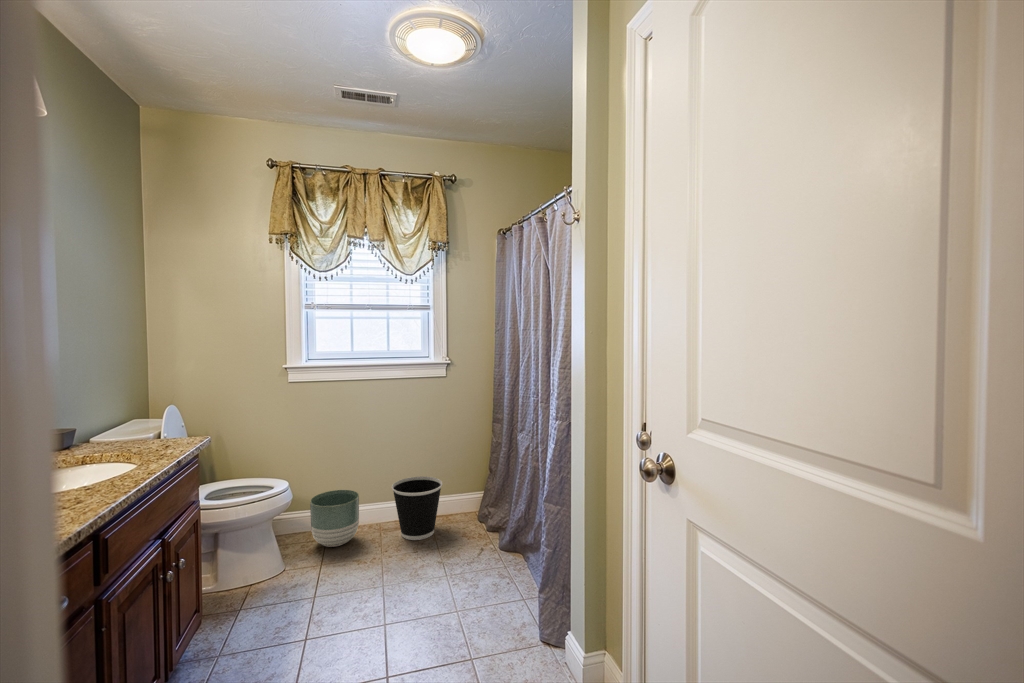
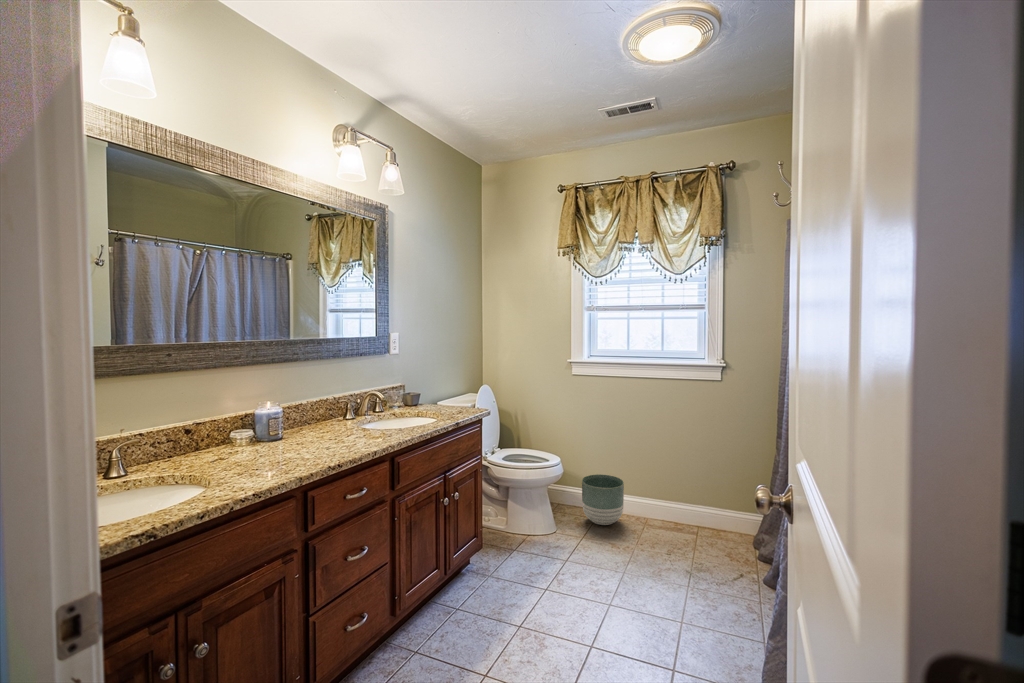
wastebasket: present [392,476,442,540] -> none [654,479,708,544]

